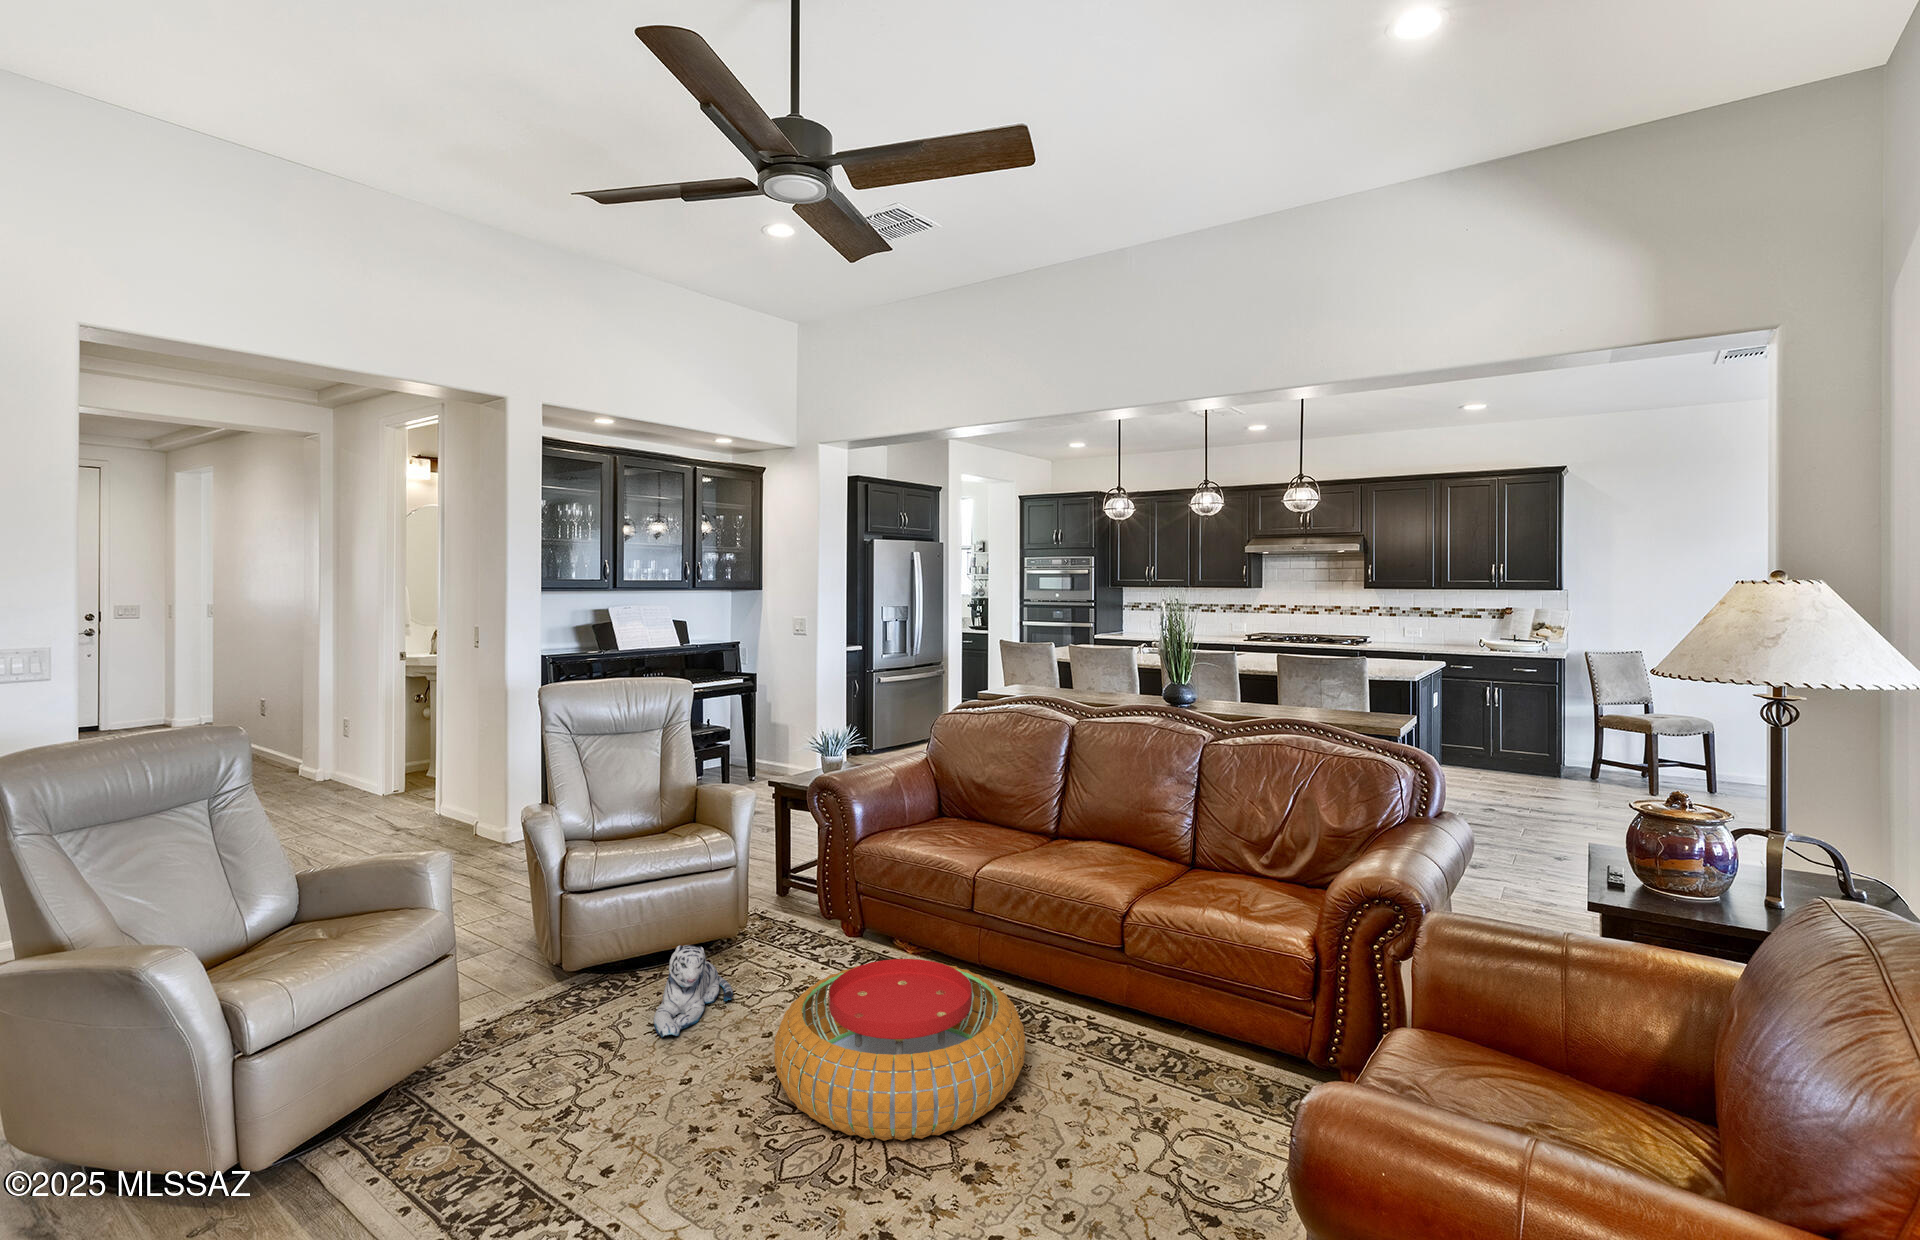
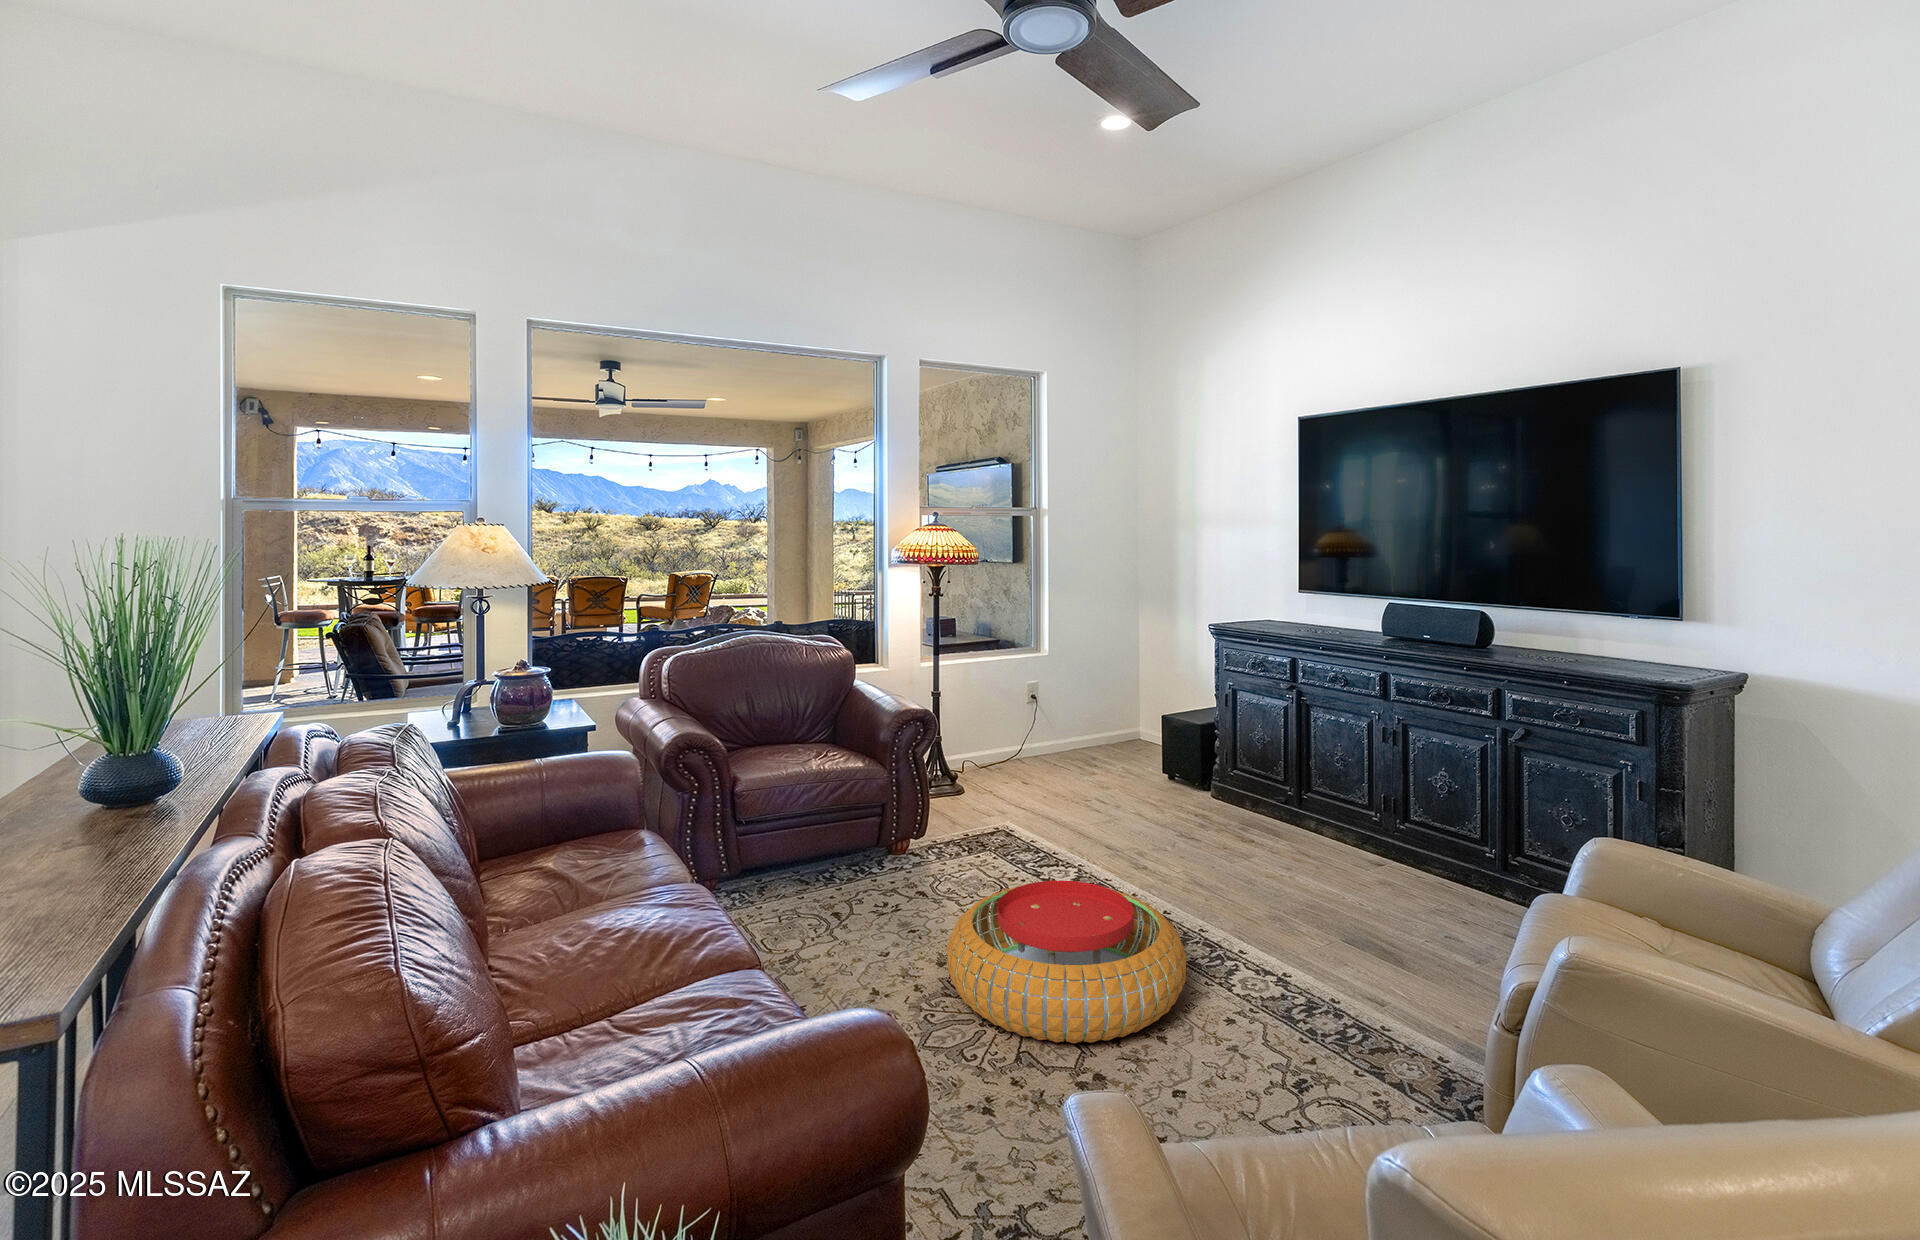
plush toy: present [654,945,733,1038] -> none [877,842,953,918]

